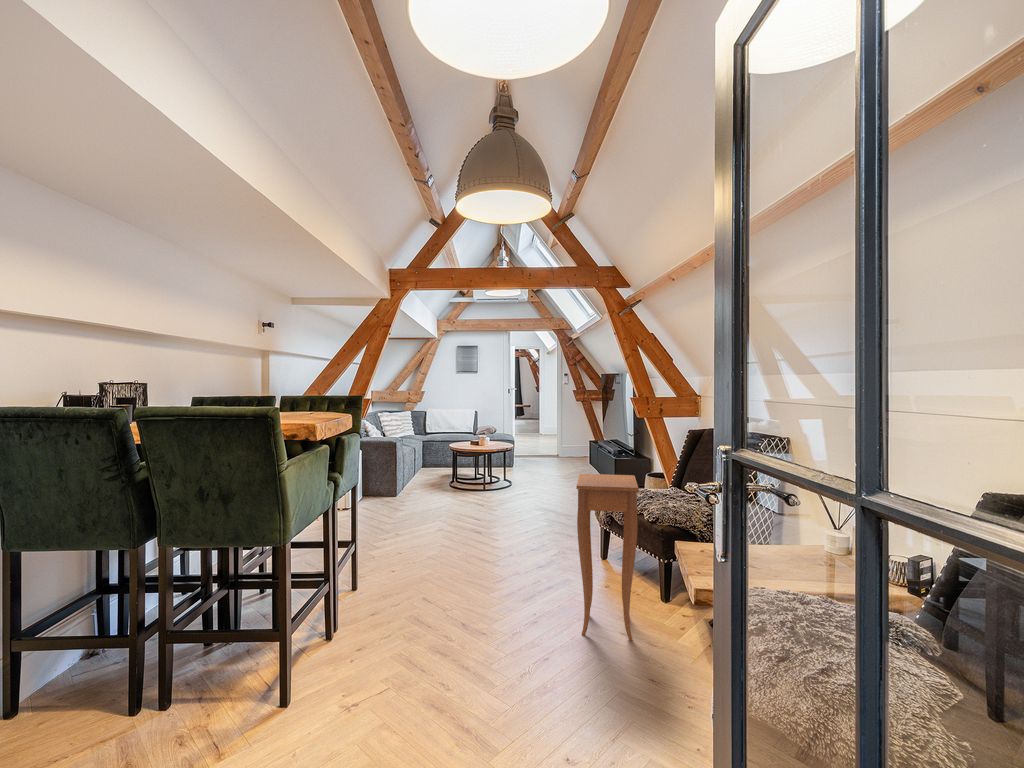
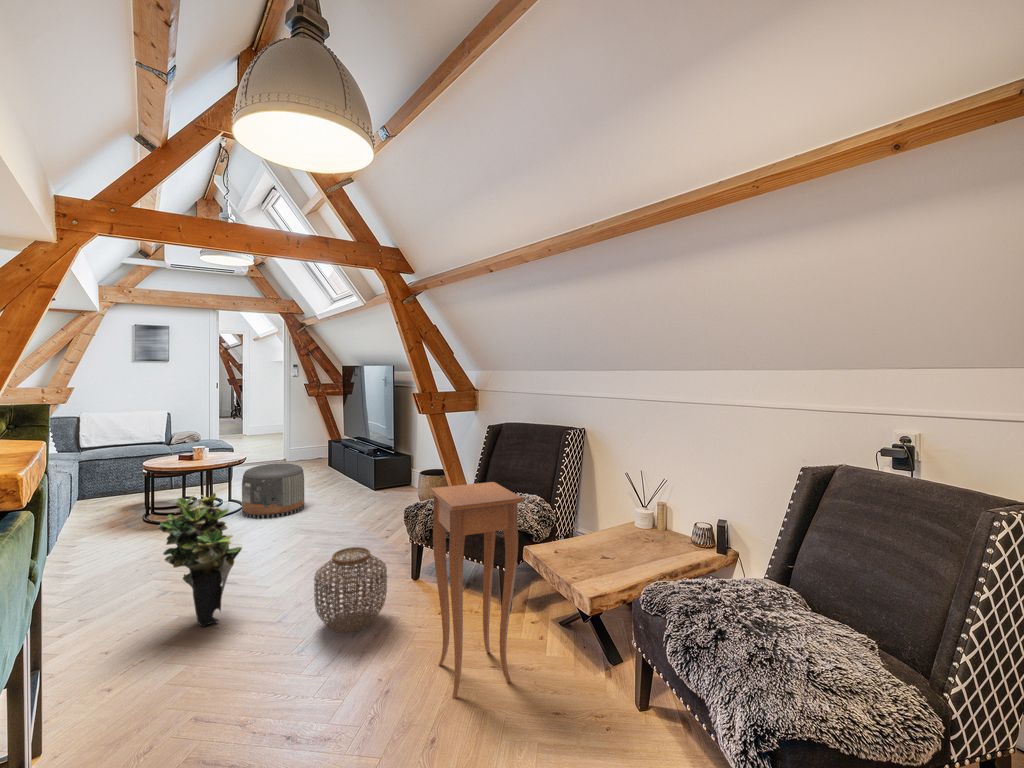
pouf: none [508,454,553,496] -> present [242,463,304,519]
potted plant: none [434,465,481,553] -> present [157,493,242,627]
woven basket: none [515,516,567,579] -> present [314,547,387,633]

